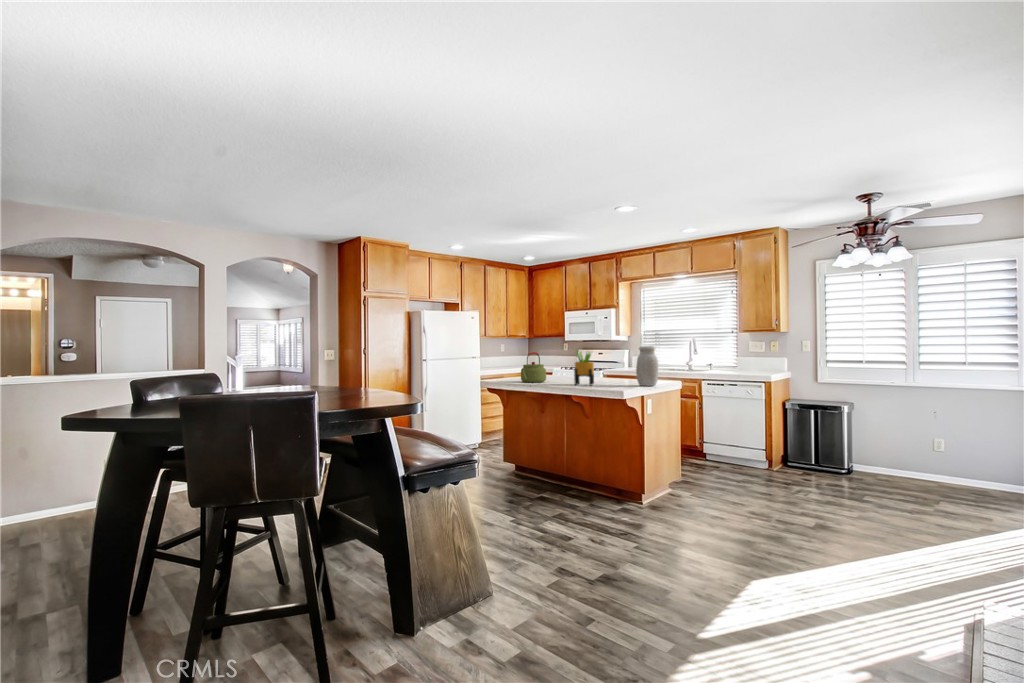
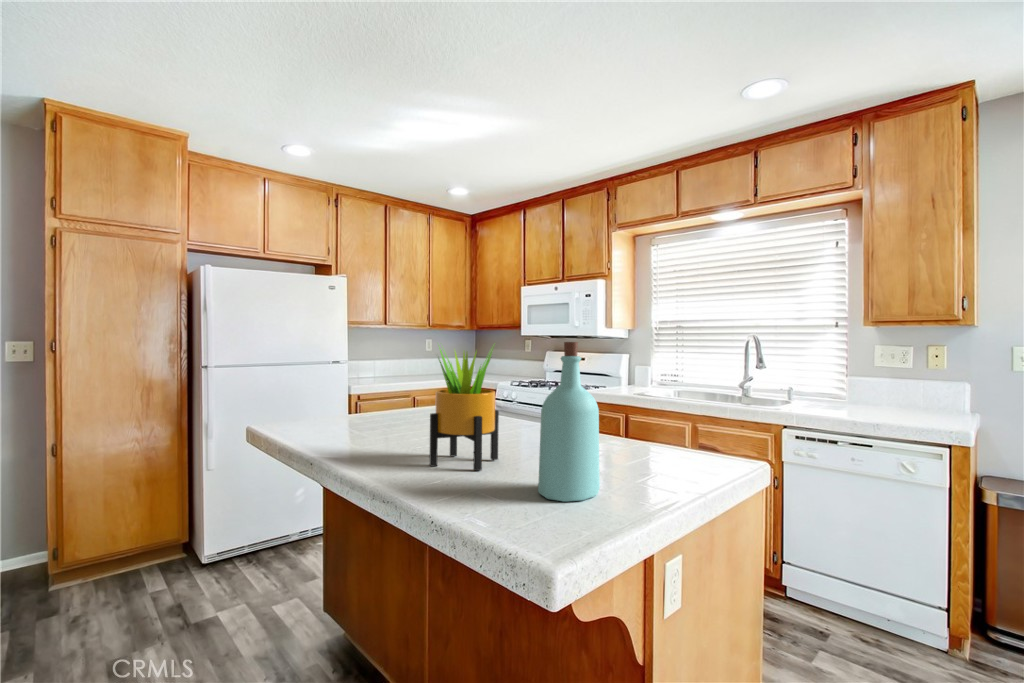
bottle: none [613,346,630,388] -> present [538,342,600,502]
jar: present [636,346,658,386] -> none [628,346,703,484]
kettle: present [521,352,546,382] -> none [305,355,391,440]

